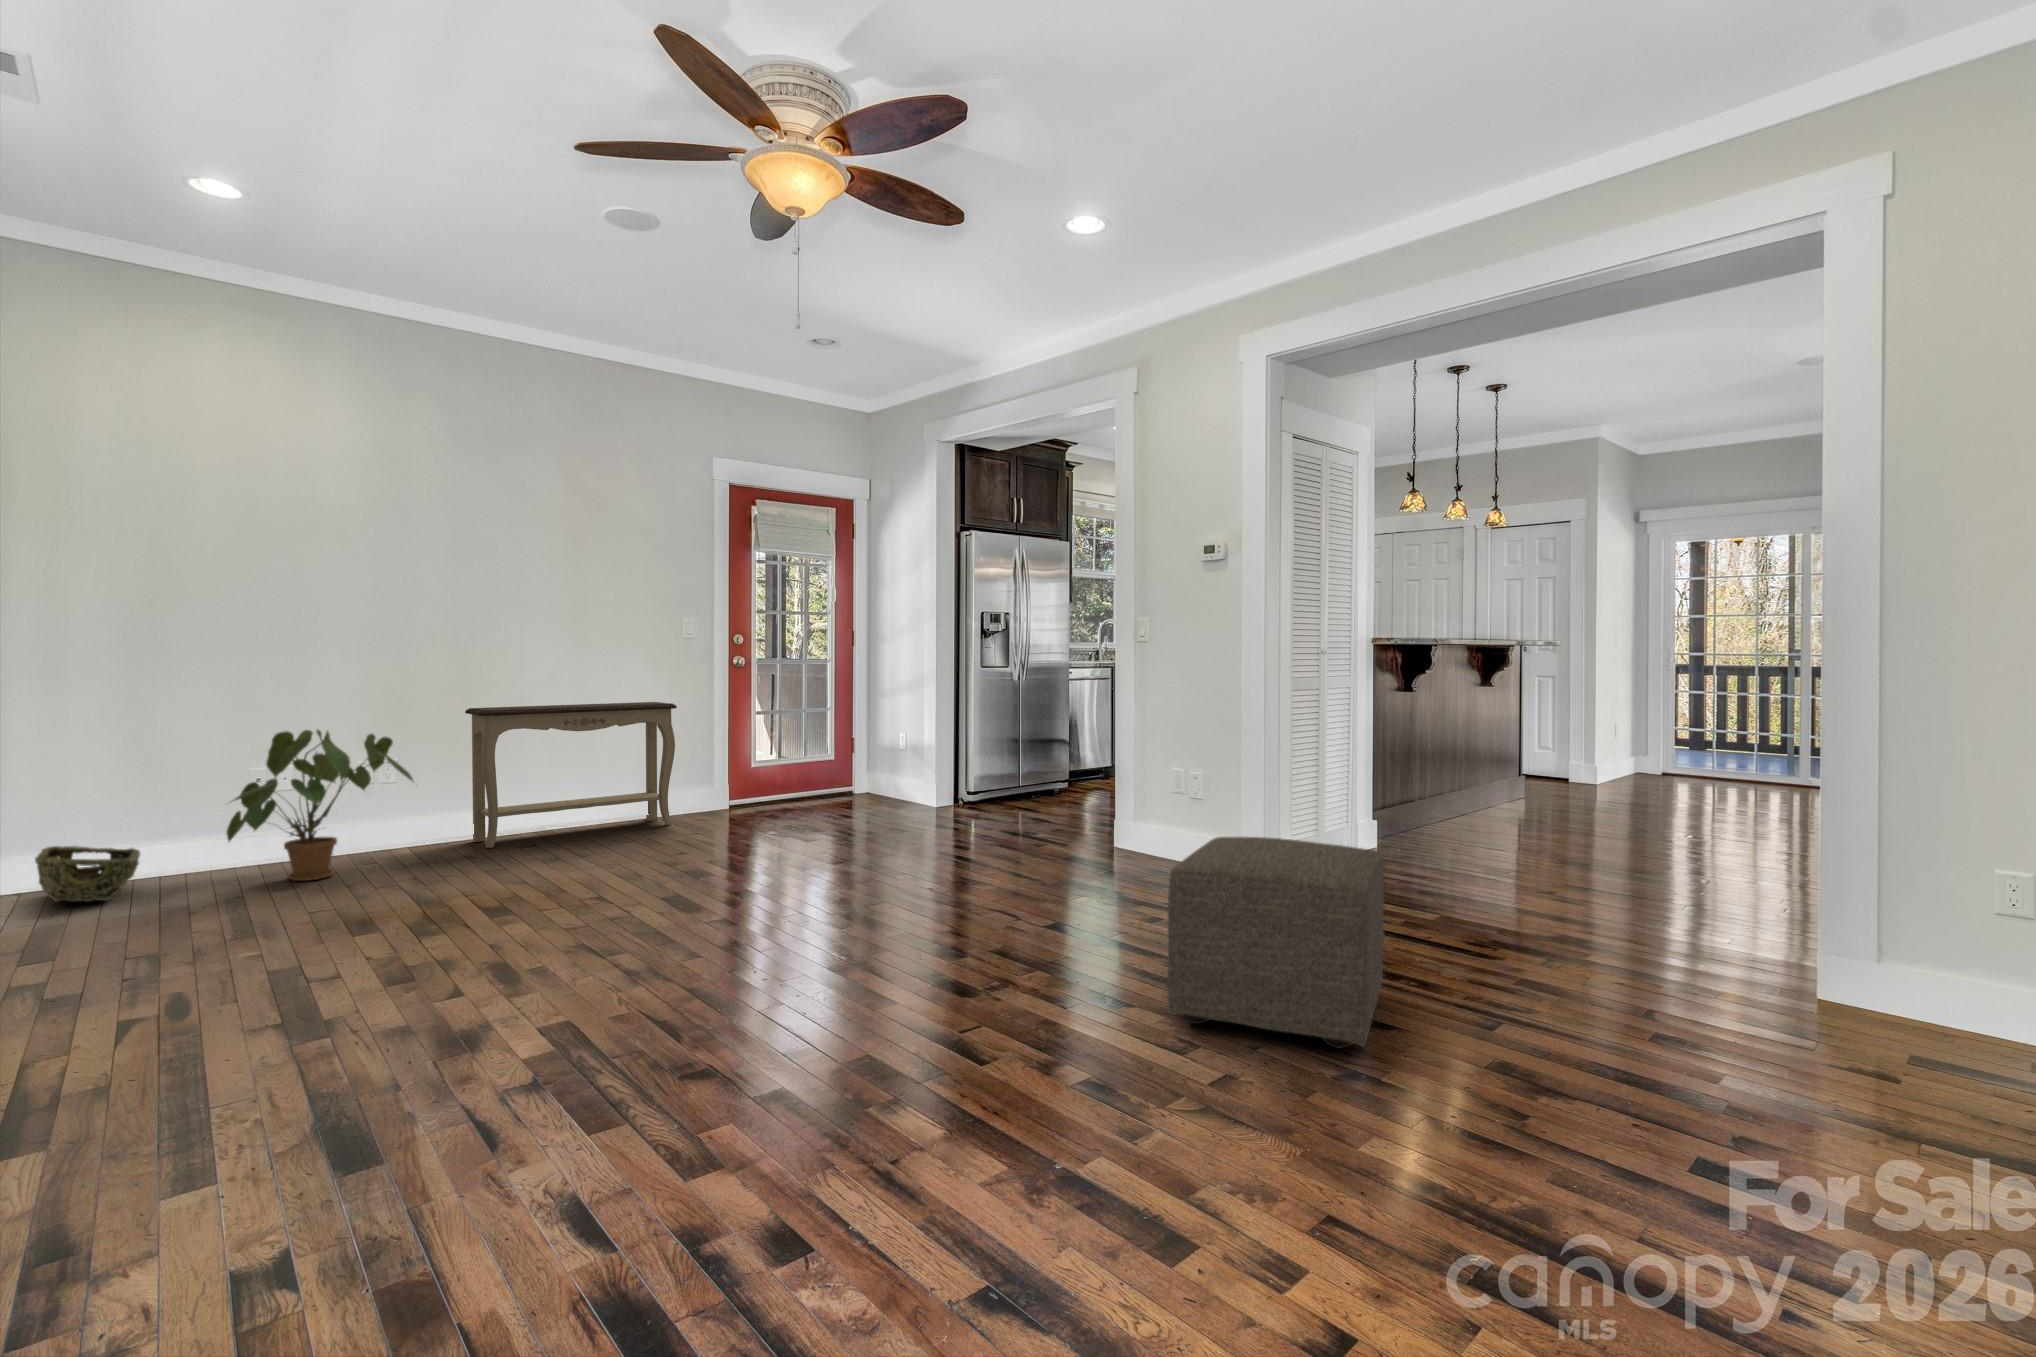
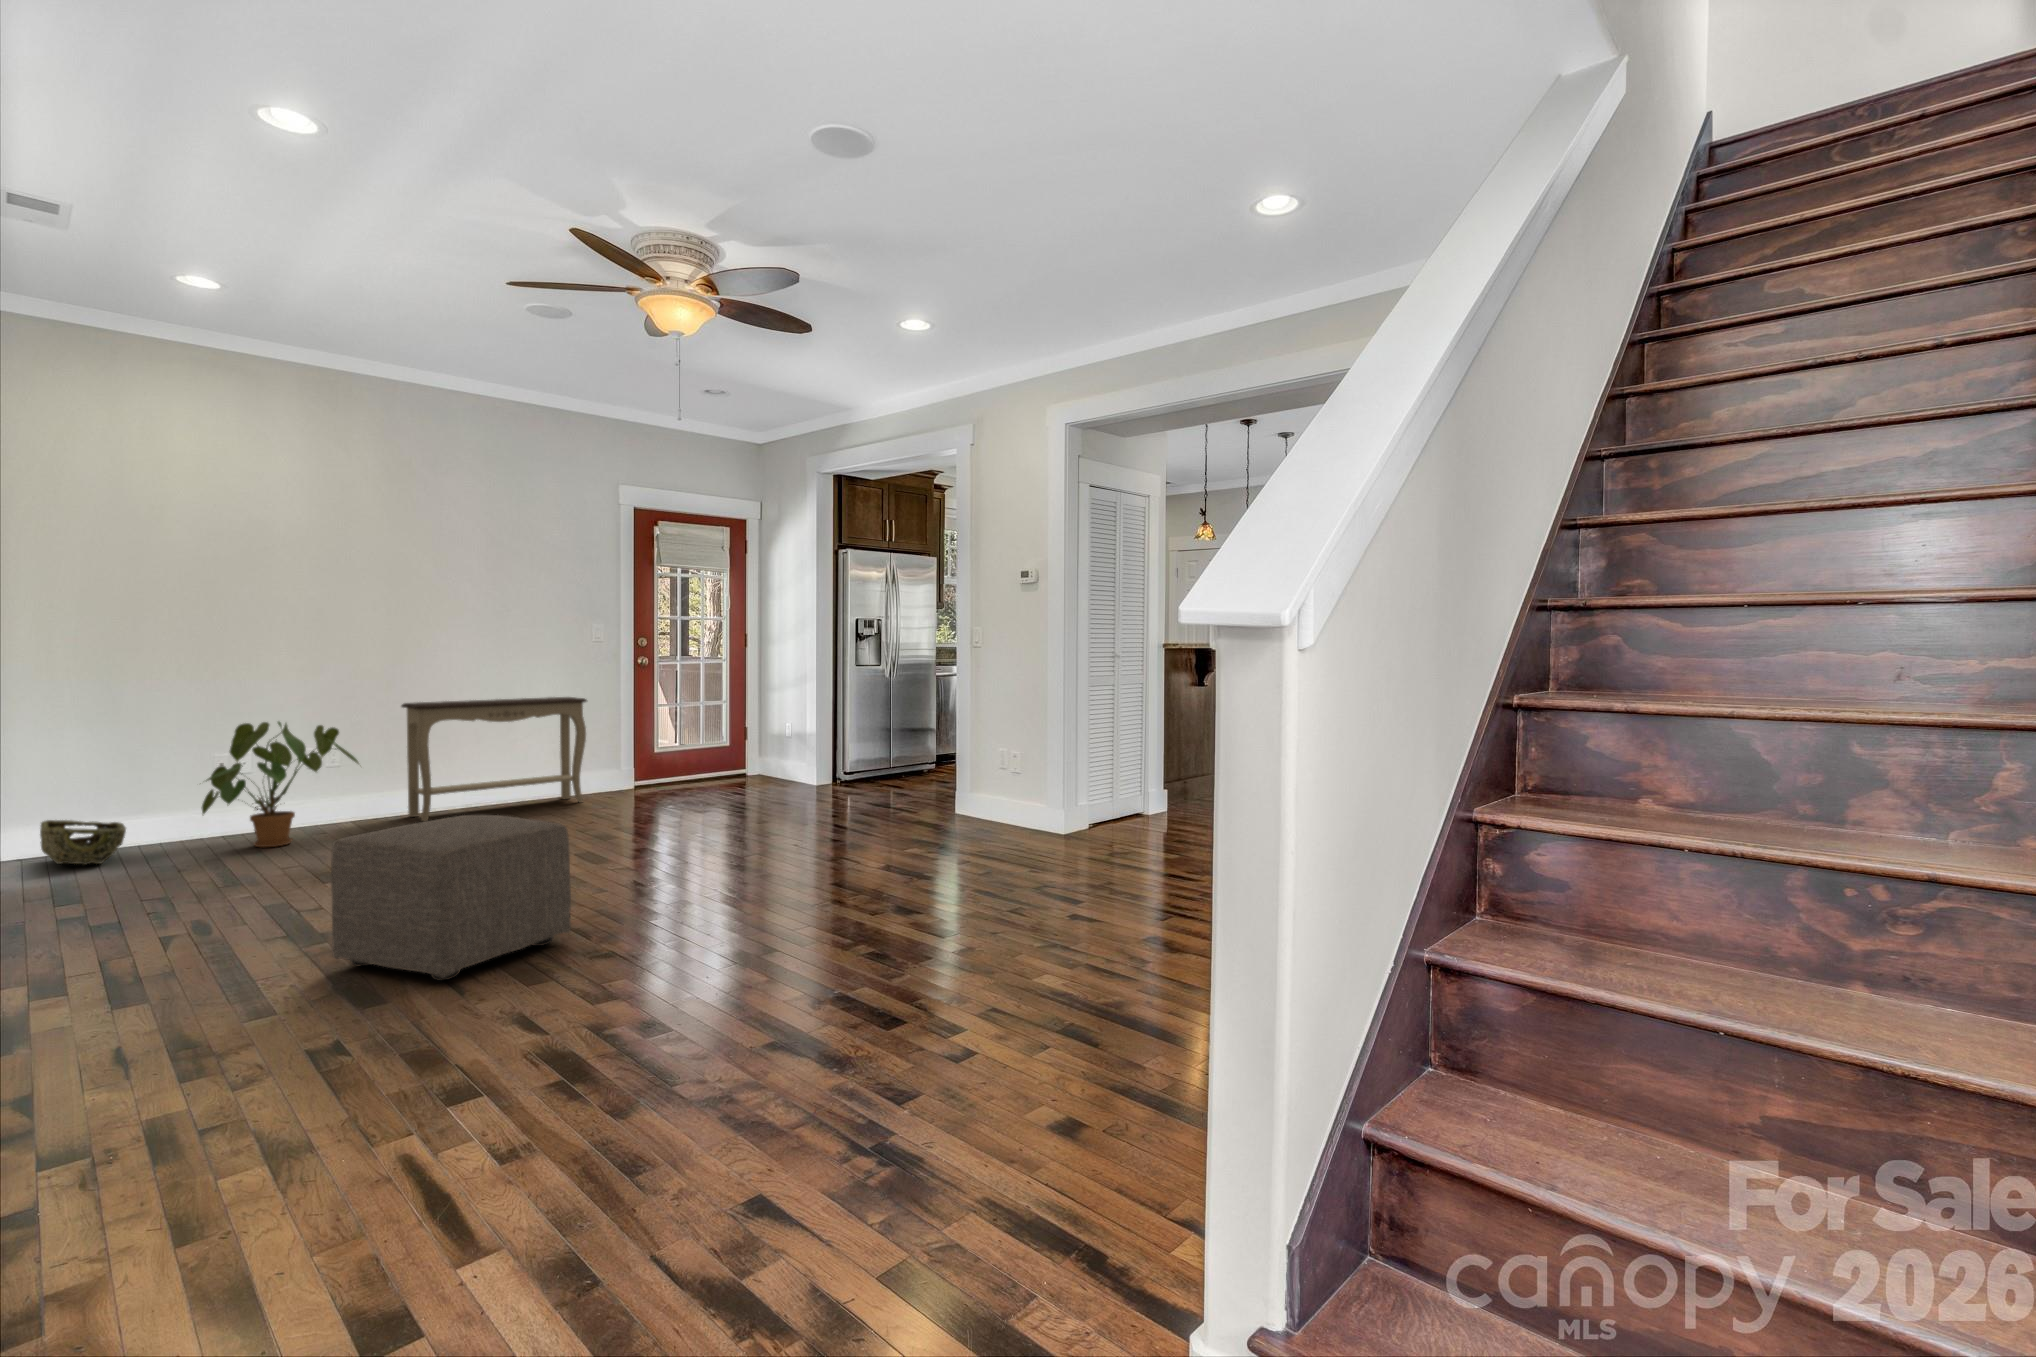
ottoman: present [1167,837,1384,1049] -> present [331,815,571,981]

